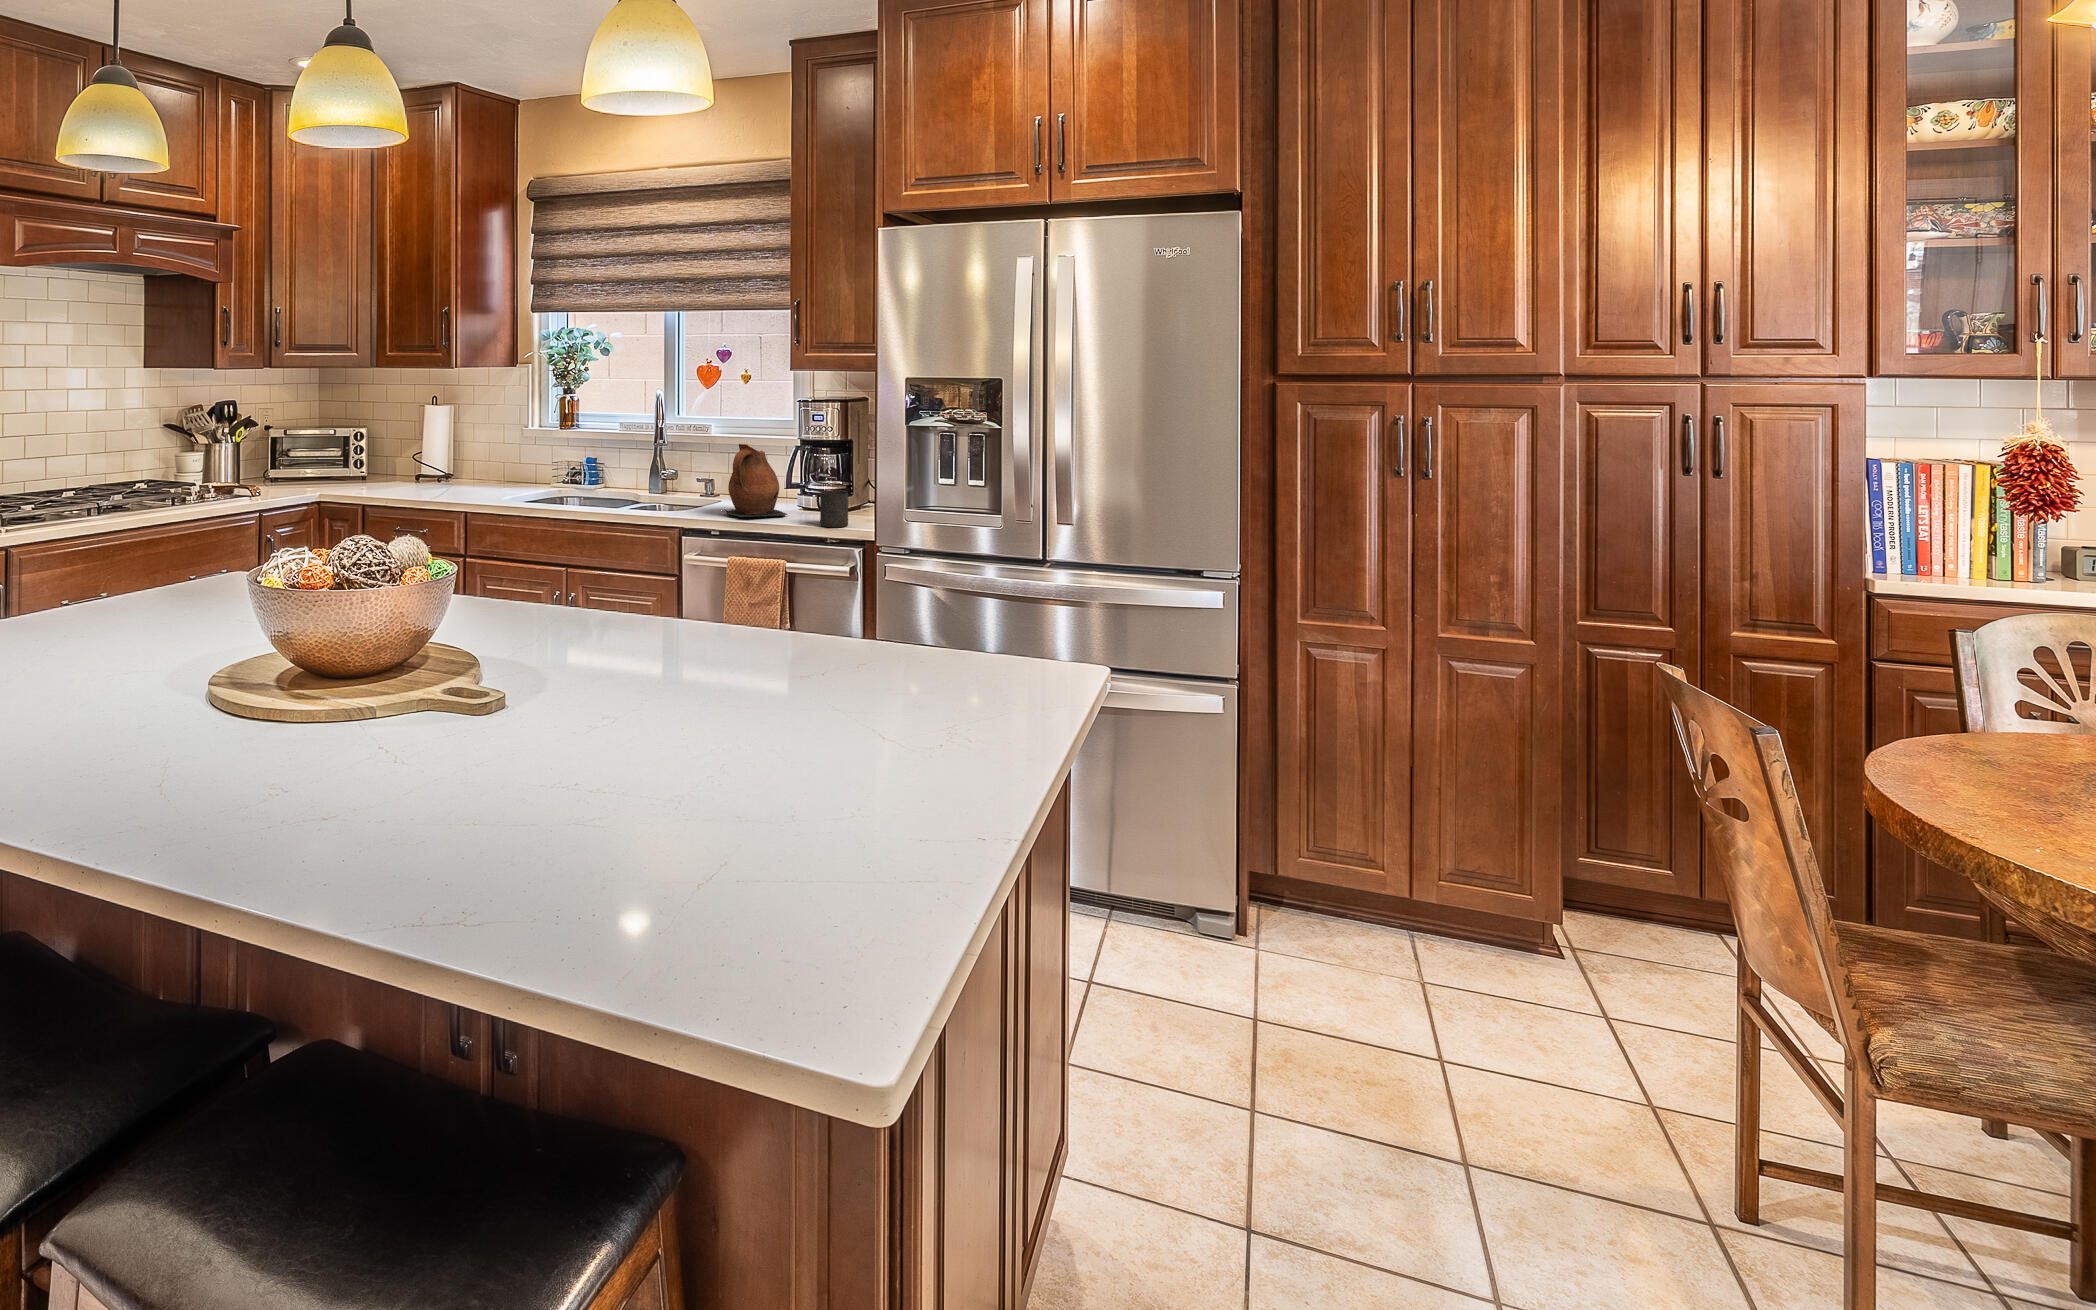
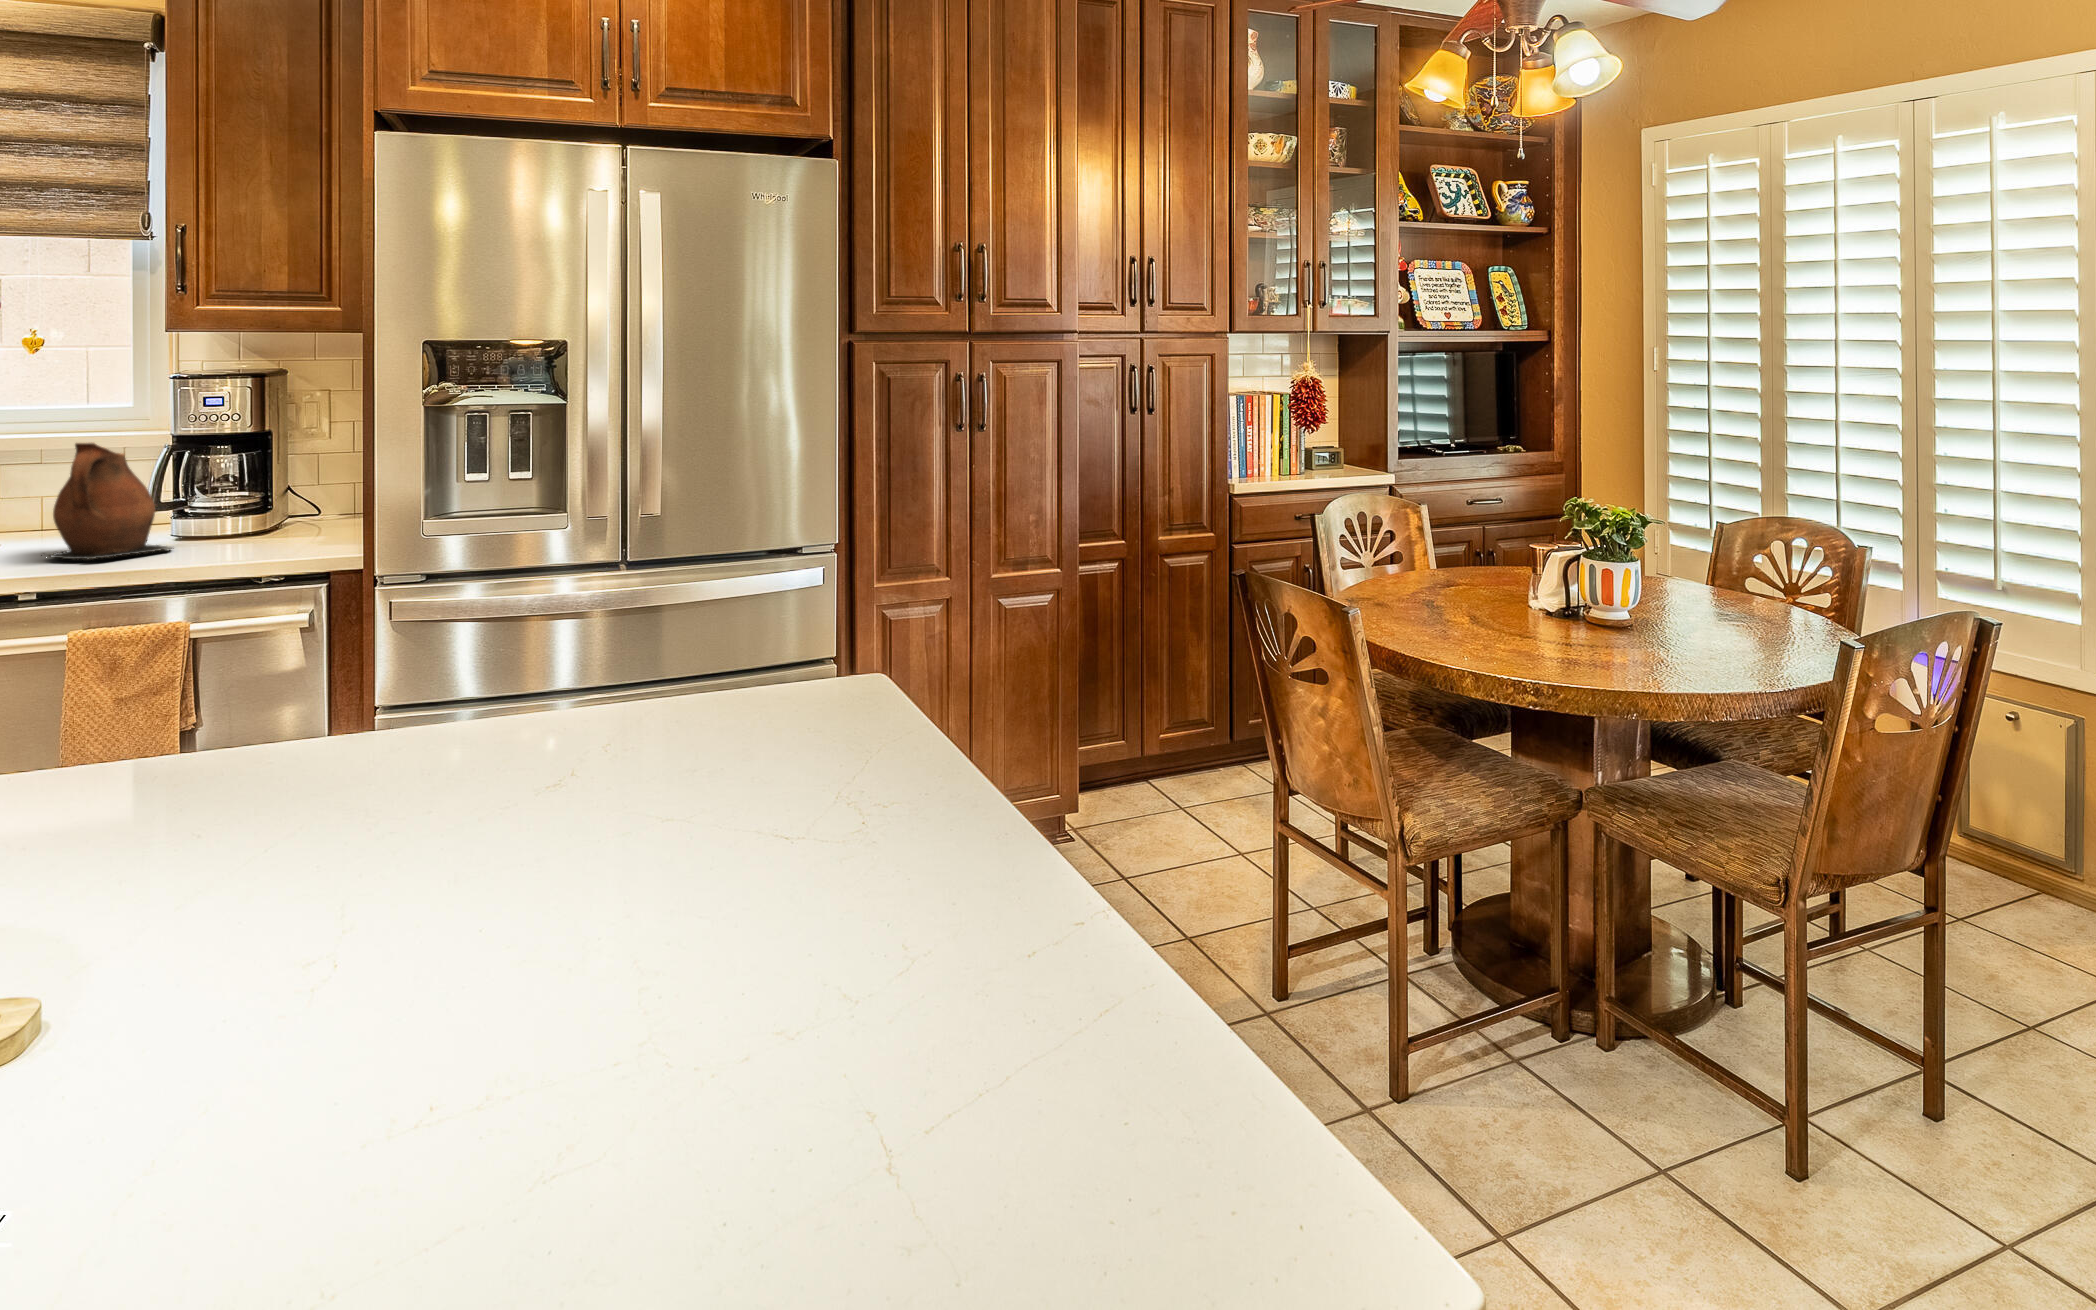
mug: present [816,491,848,527] -> none [243,501,304,555]

